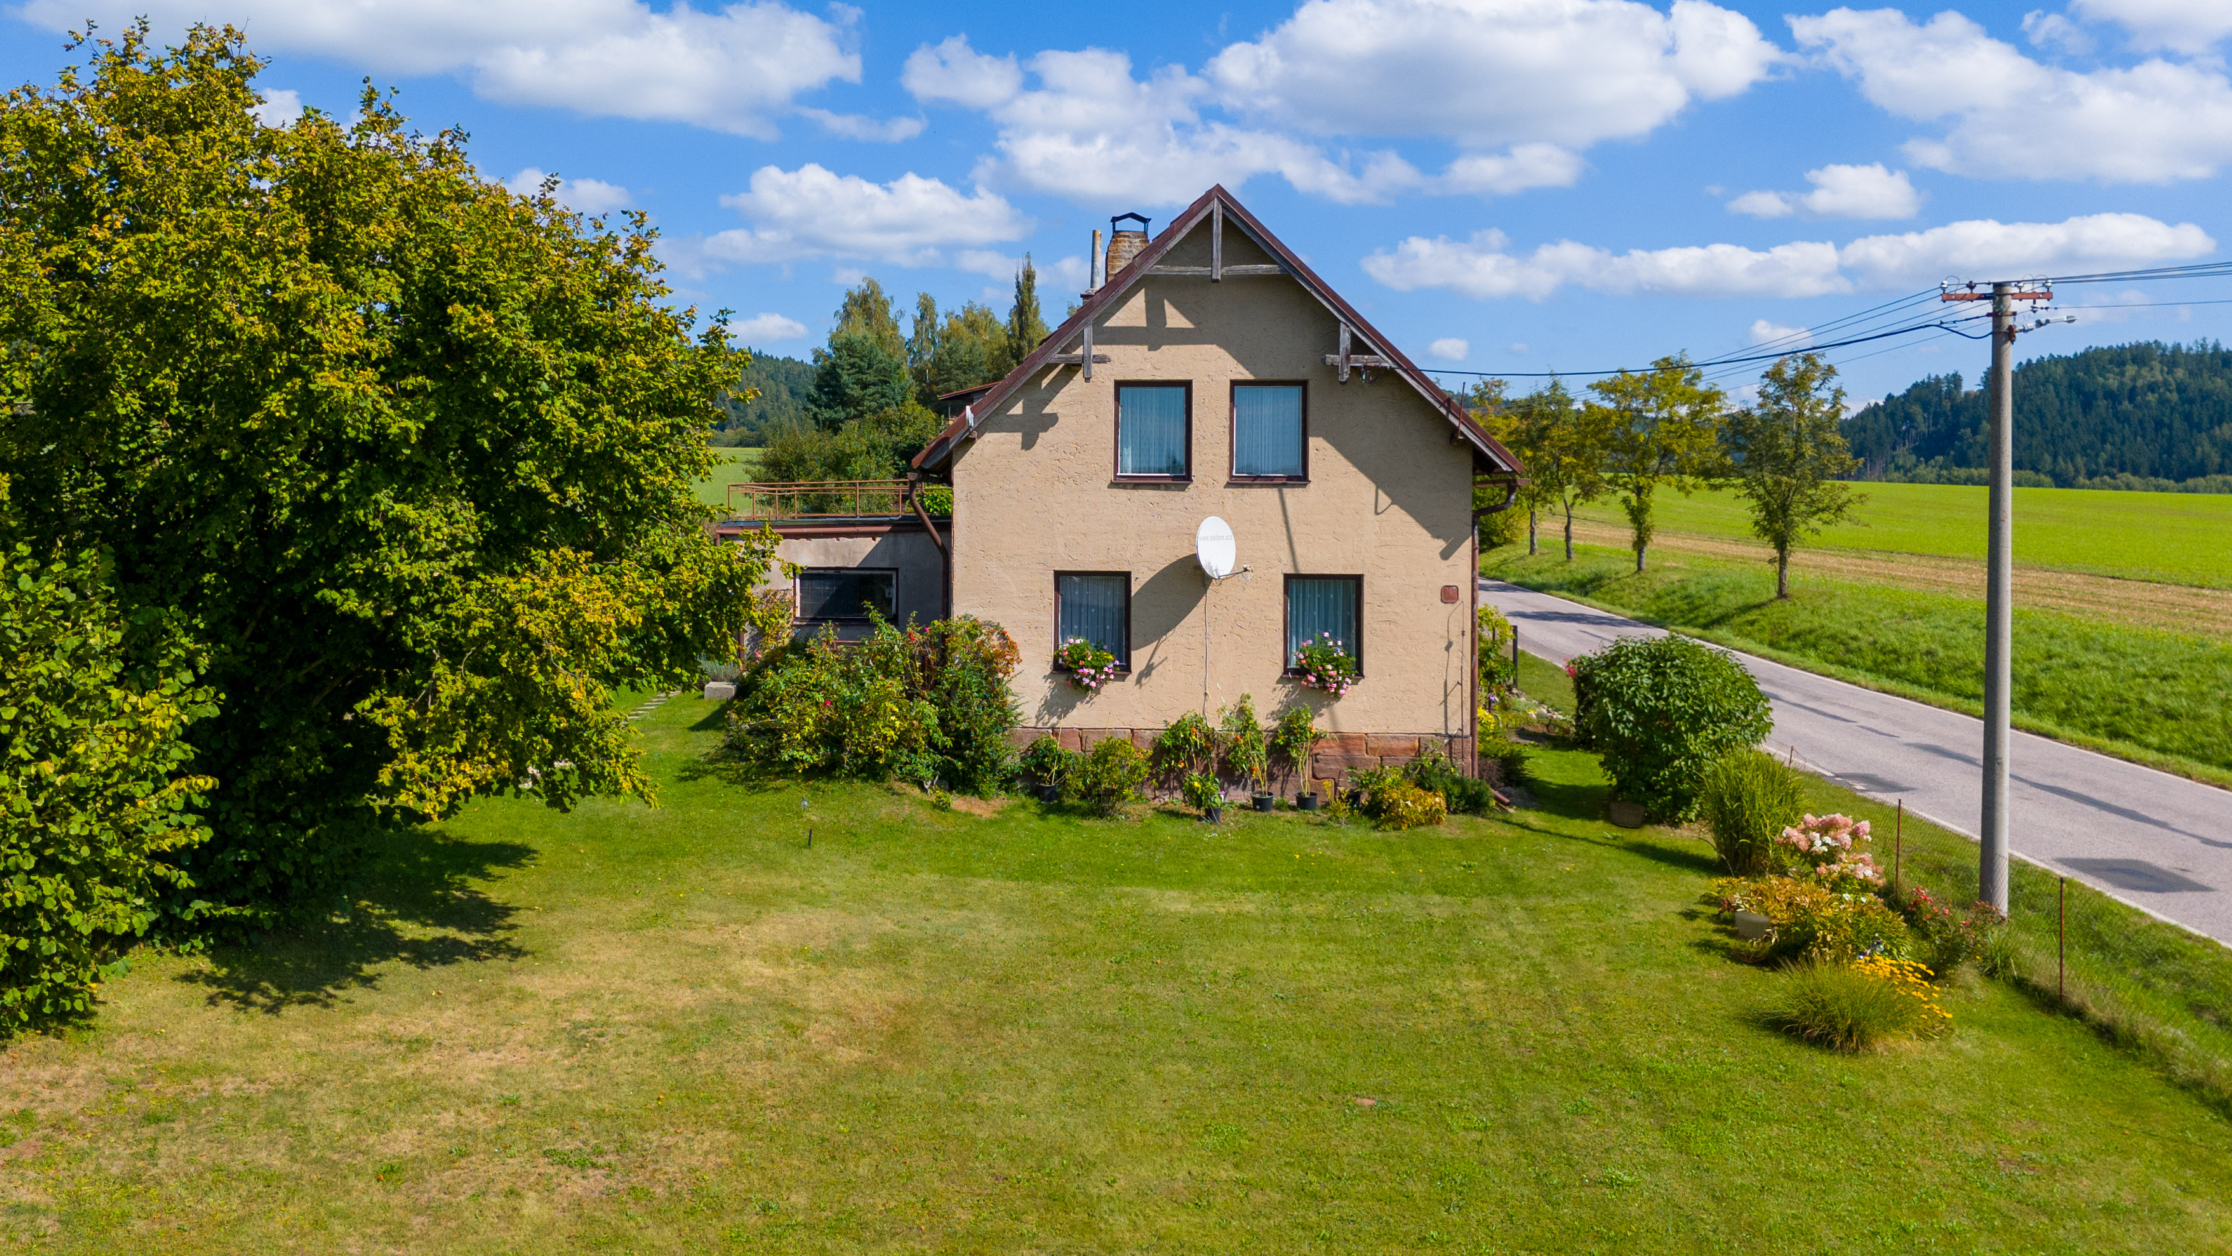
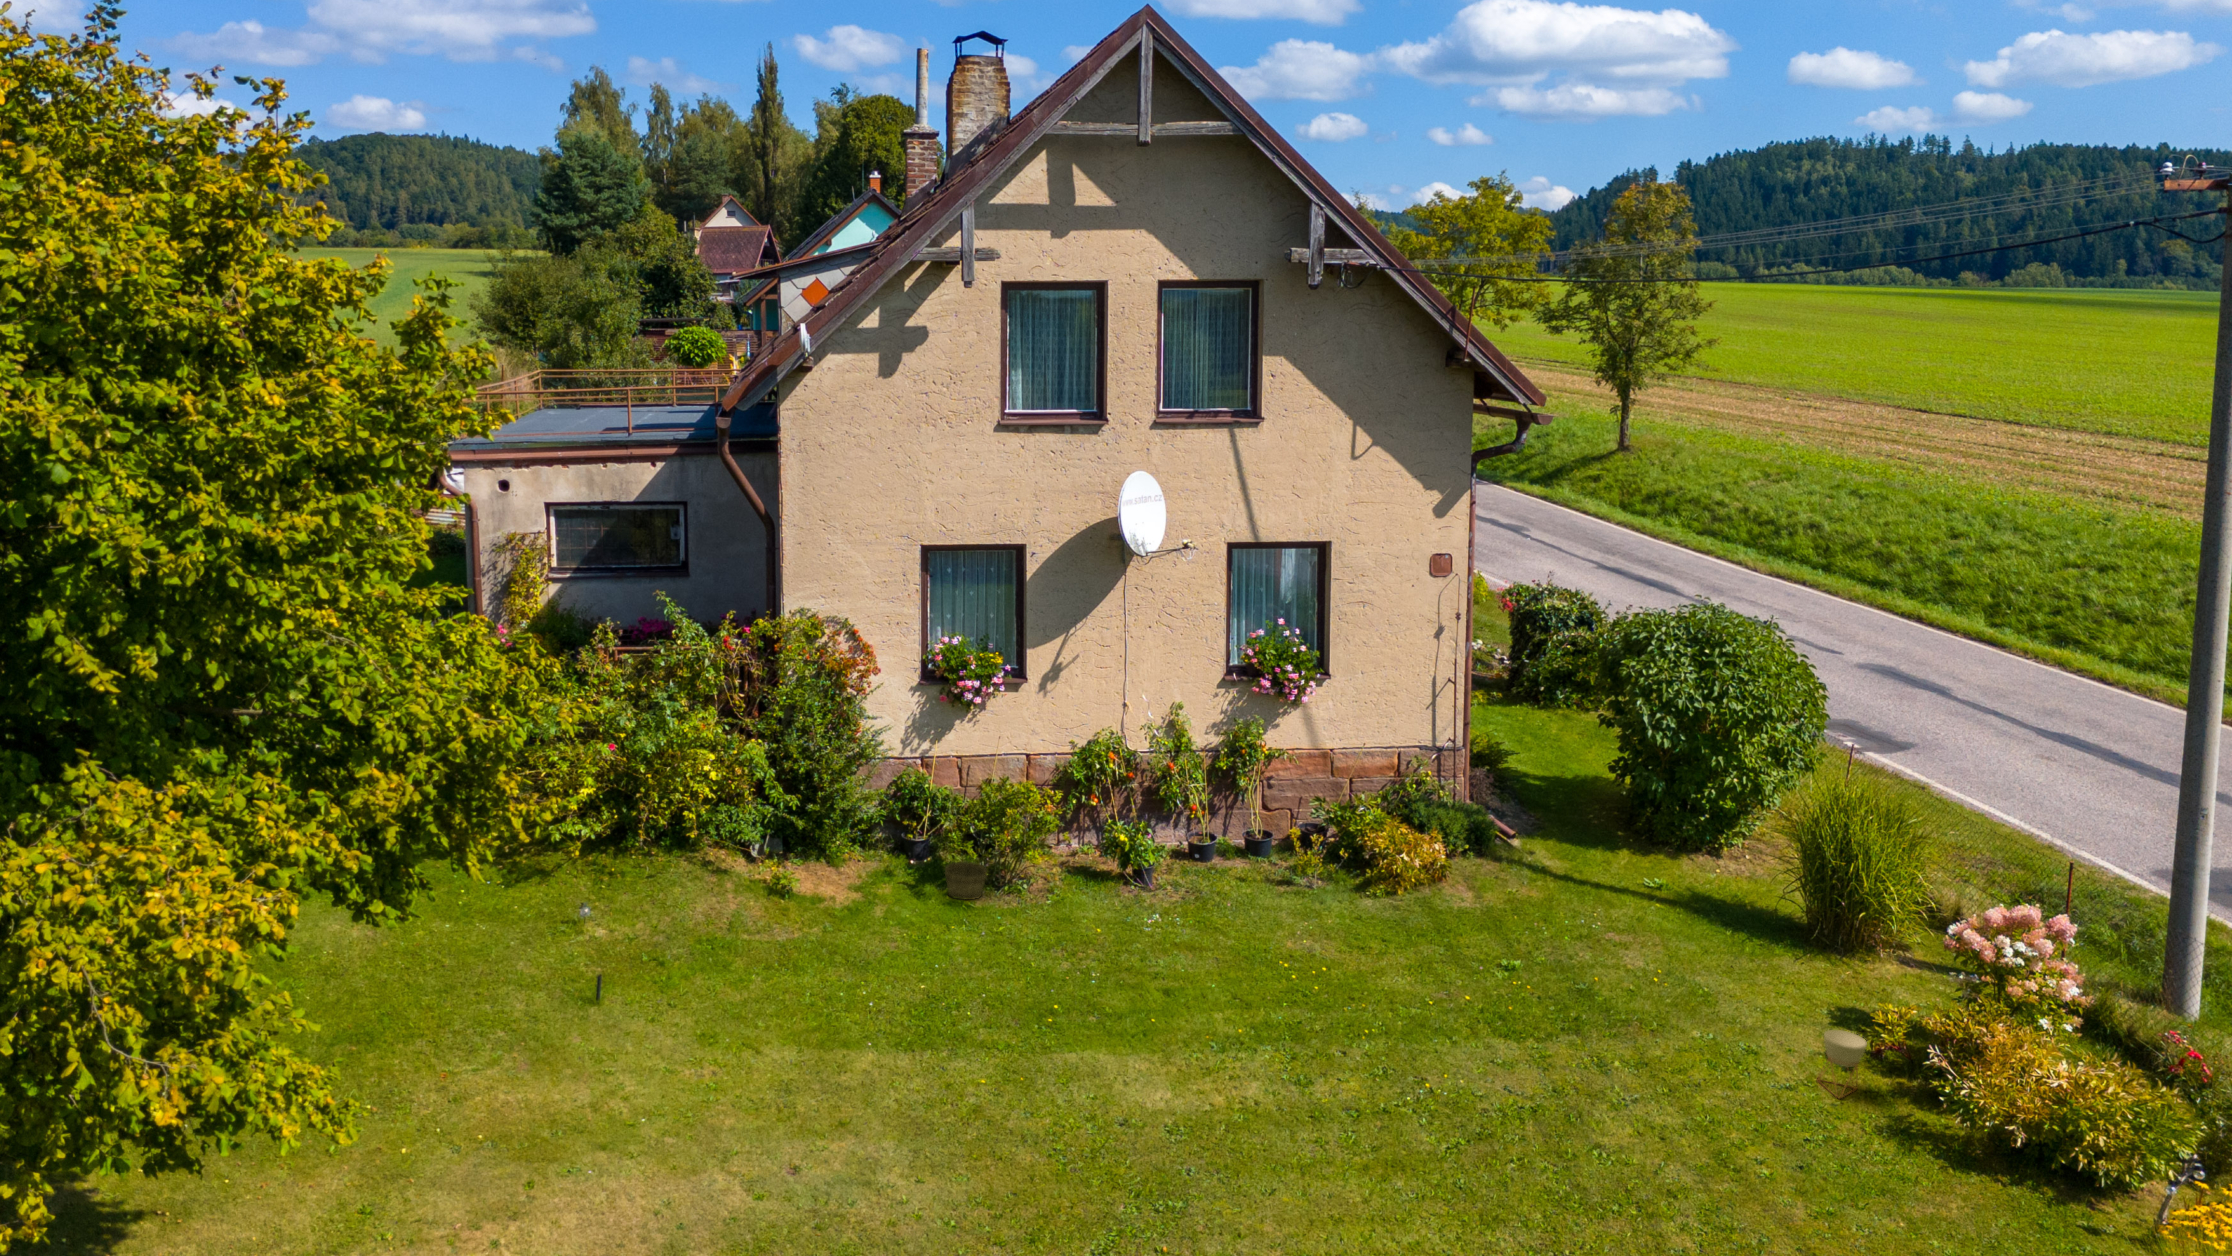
wooden bucket: present [1610,802,1644,828] -> present [945,862,987,900]

